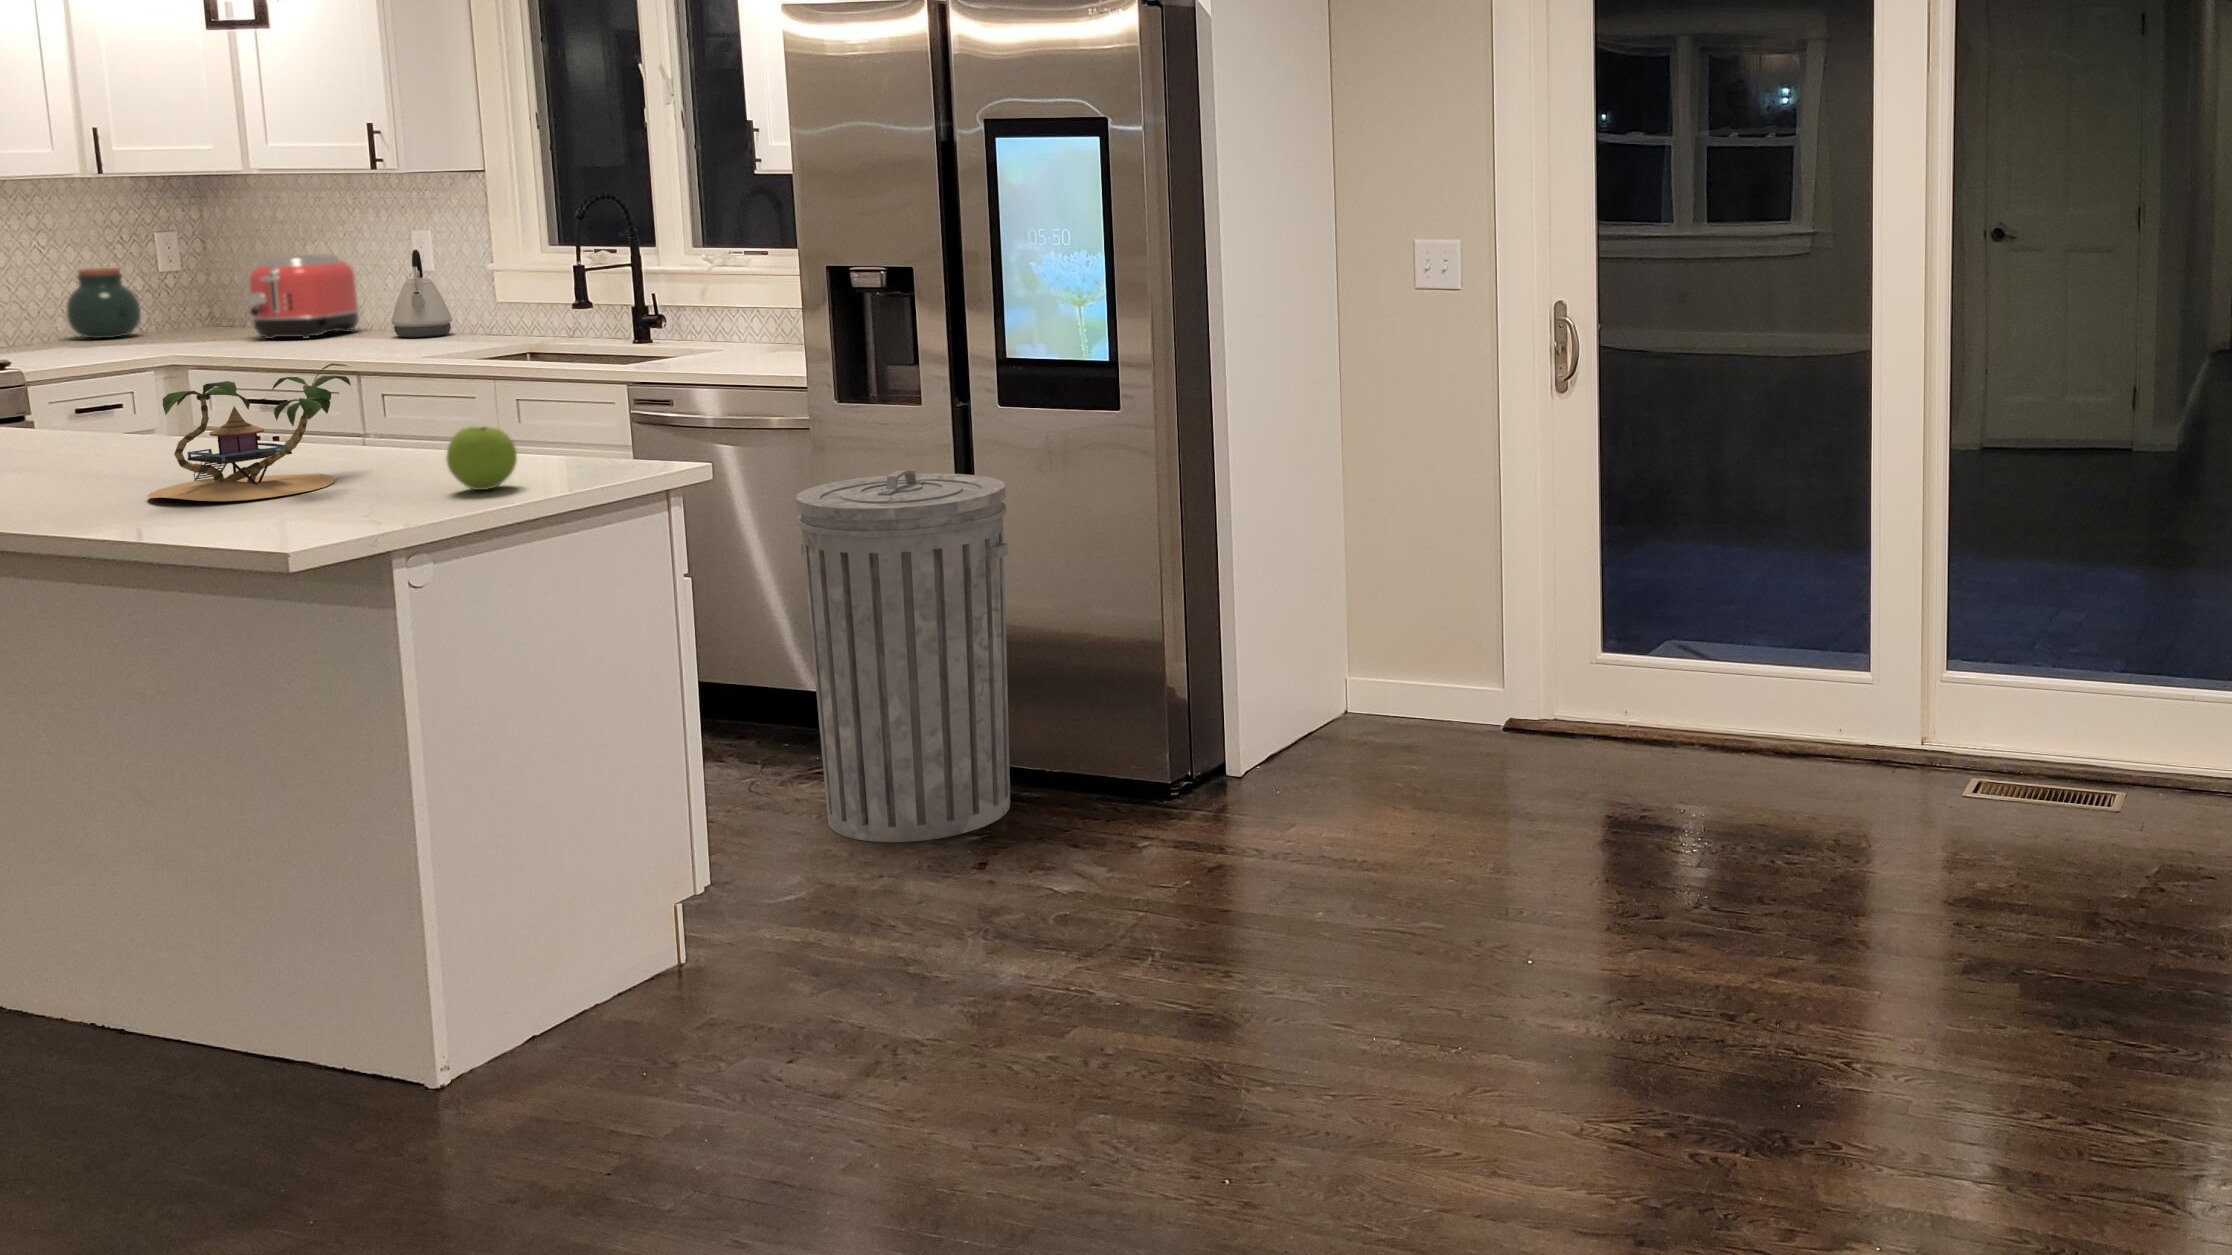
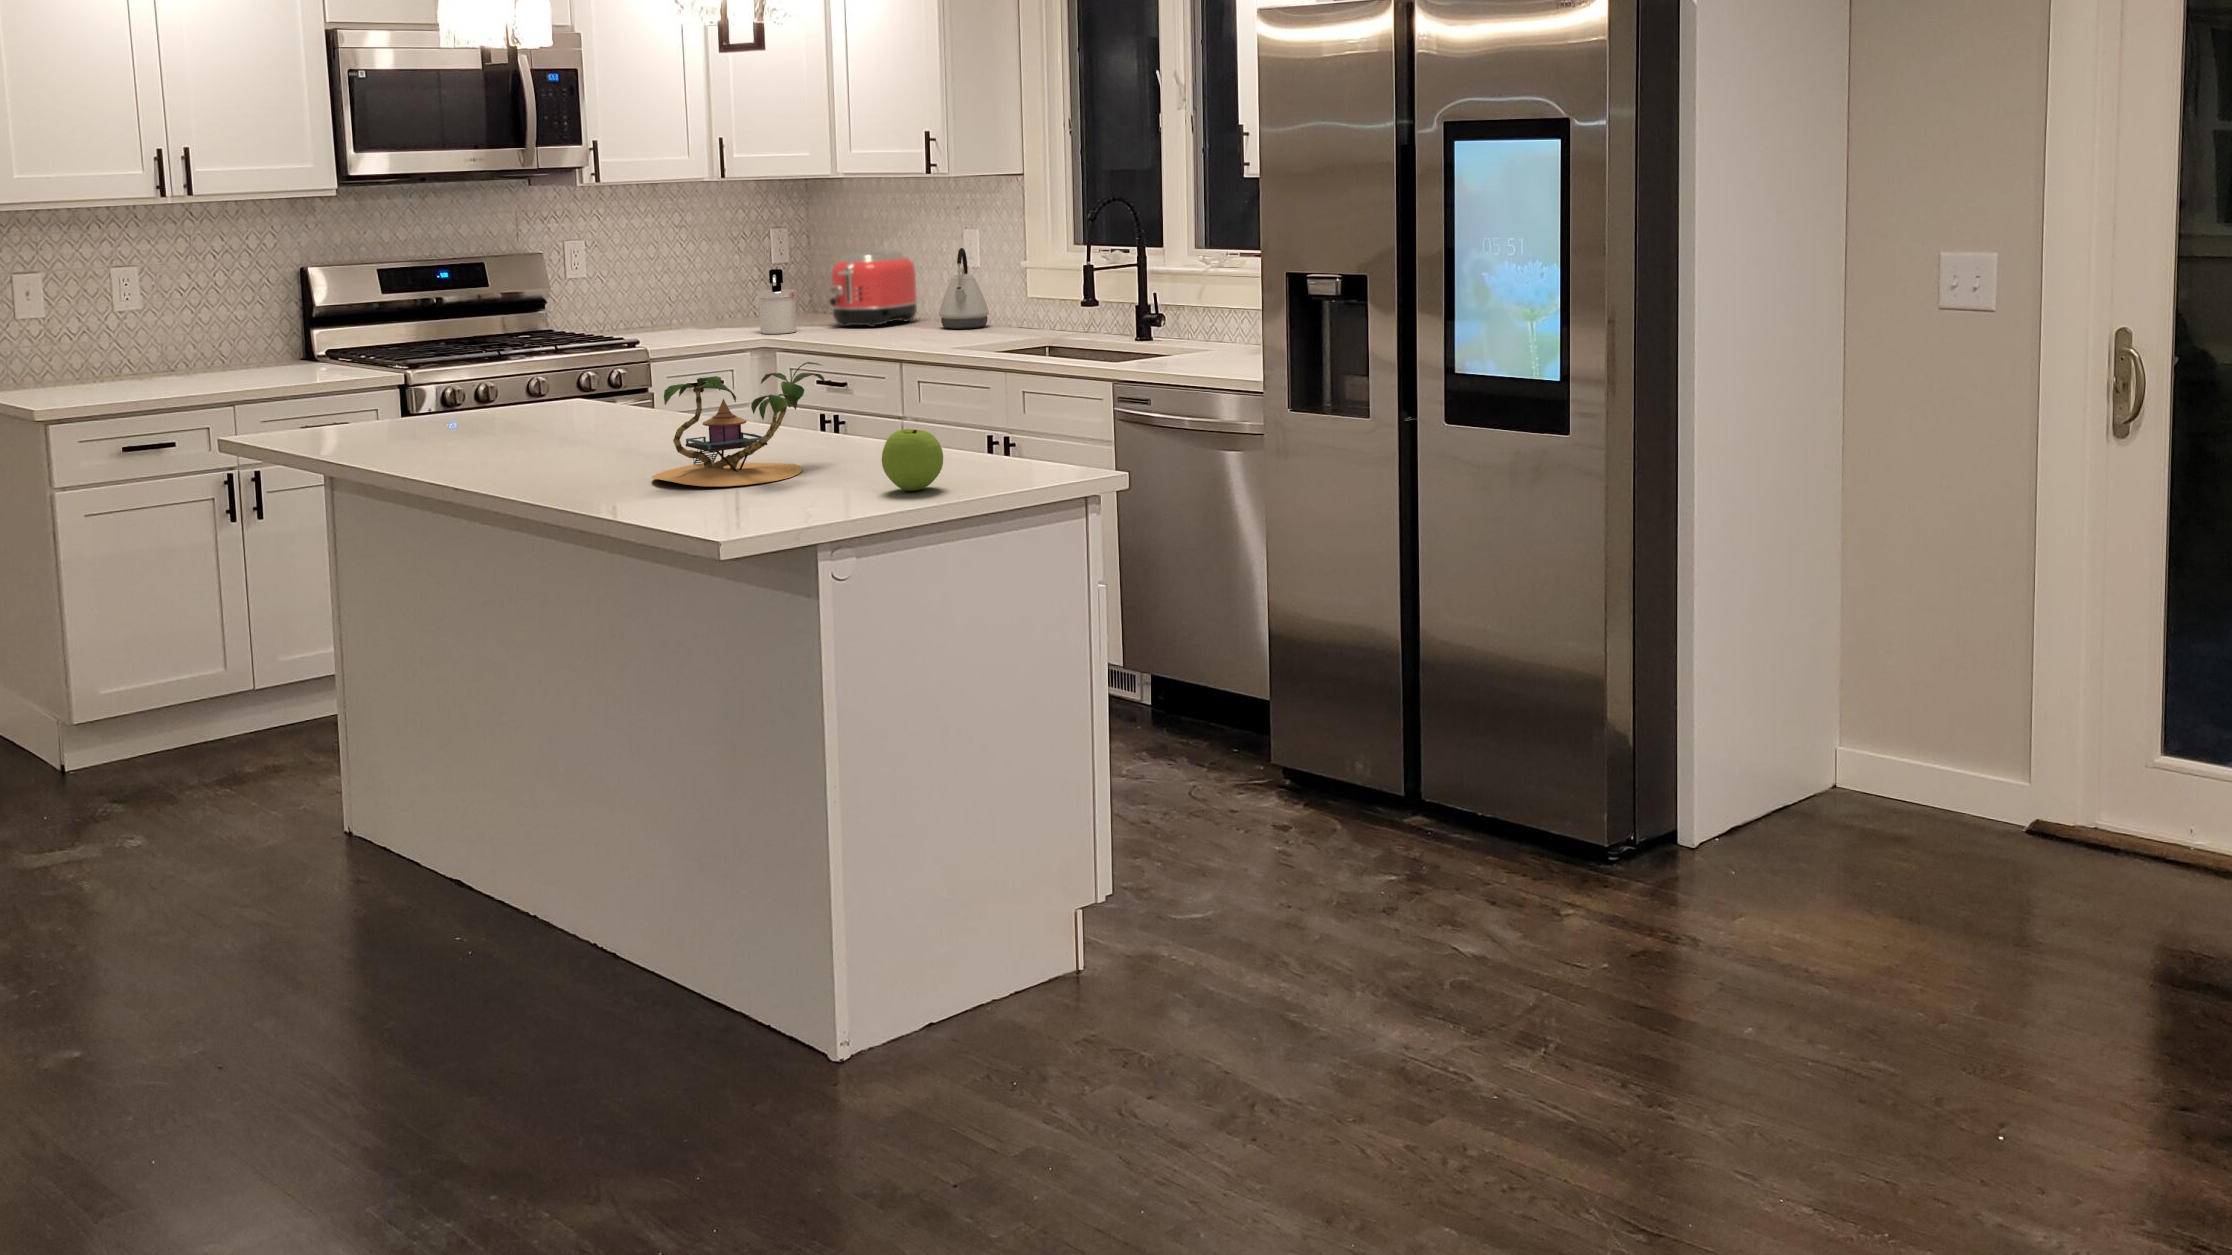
jar: present [66,268,141,338] -> none [699,261,754,321]
soap dispenser: none [155,276,210,349] -> present [757,269,797,334]
trash can: present [796,471,1010,842] -> none [1235,487,1445,873]

